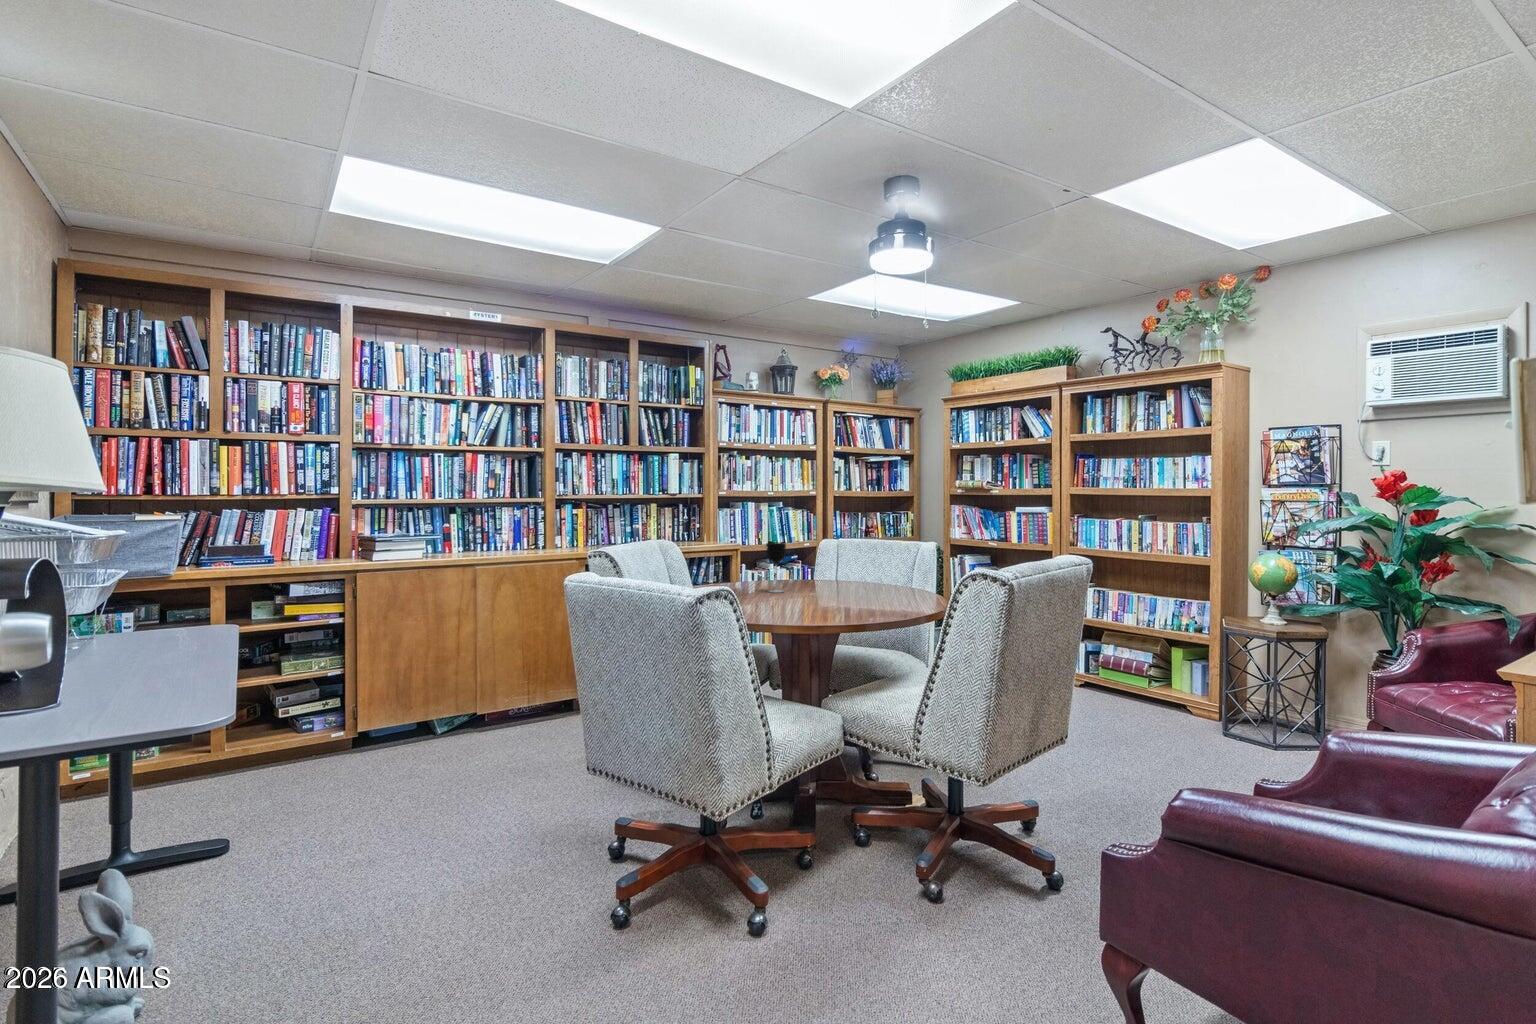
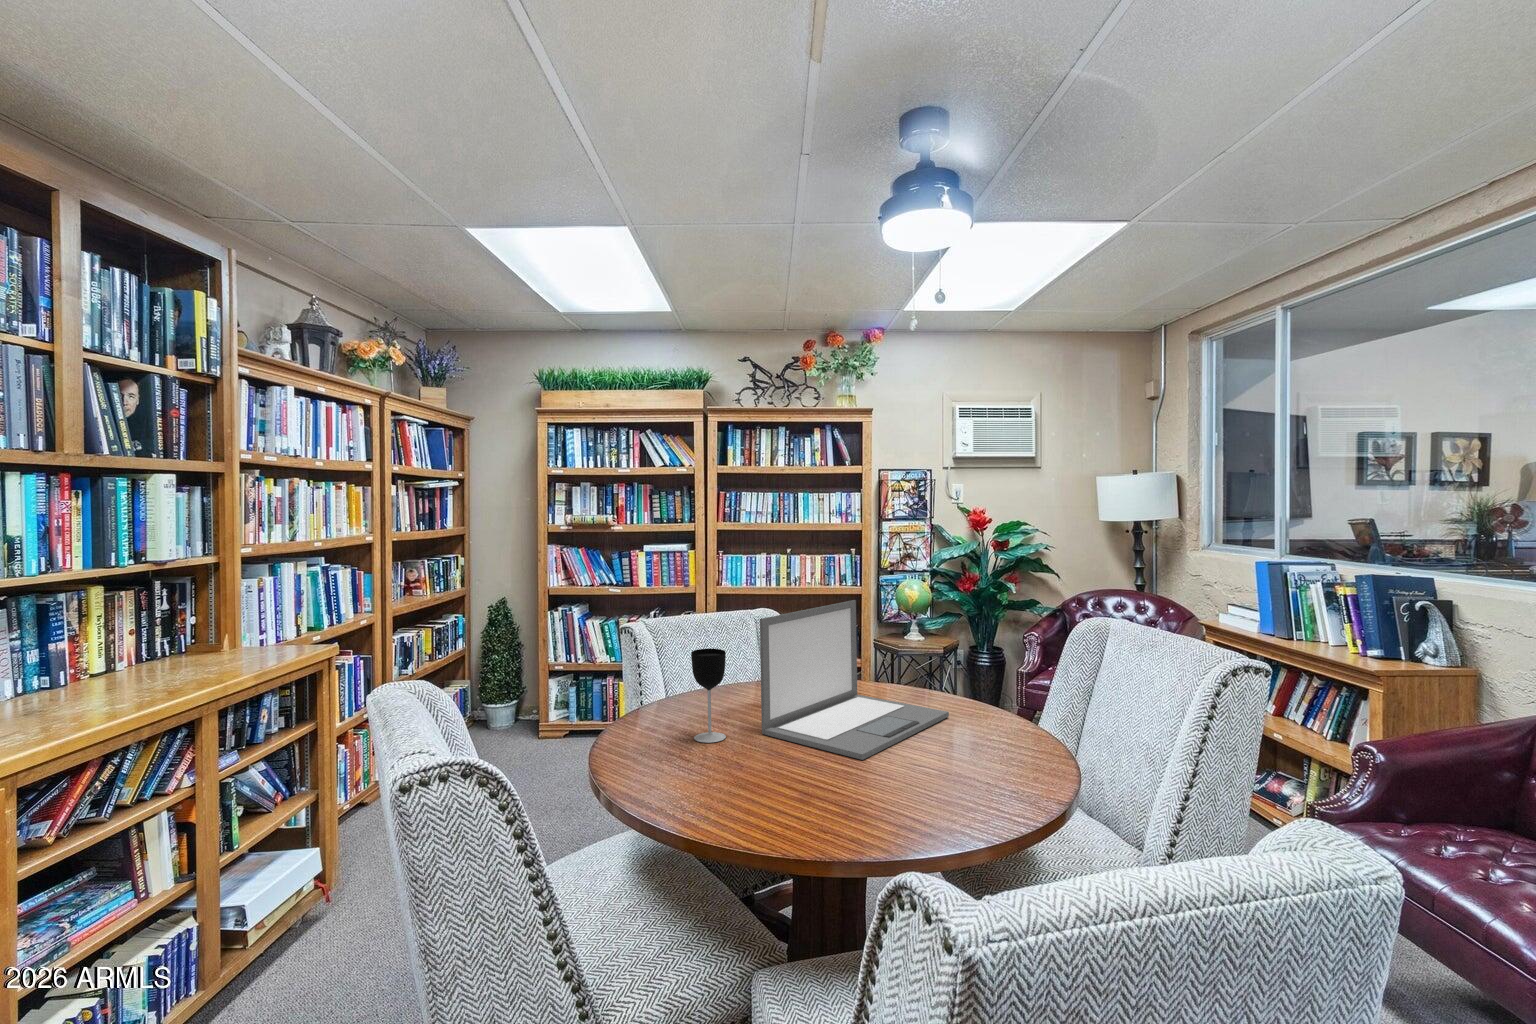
laptop: none [793,526,902,605] -> present [760,600,949,760]

